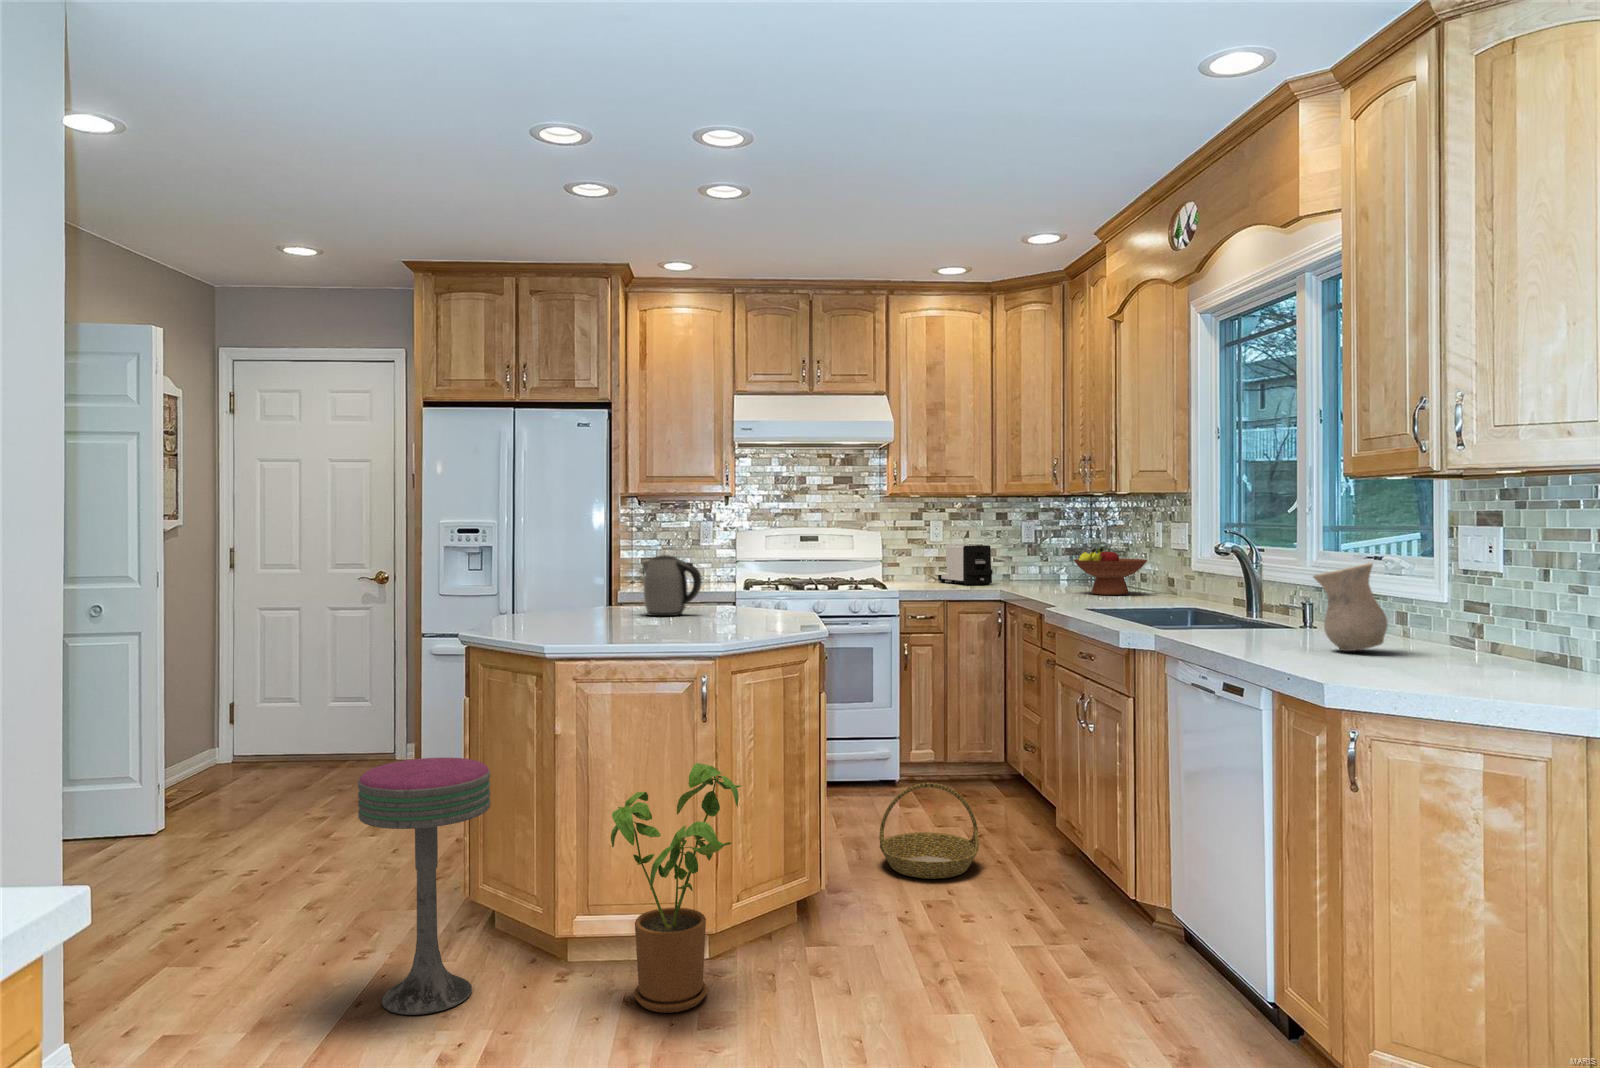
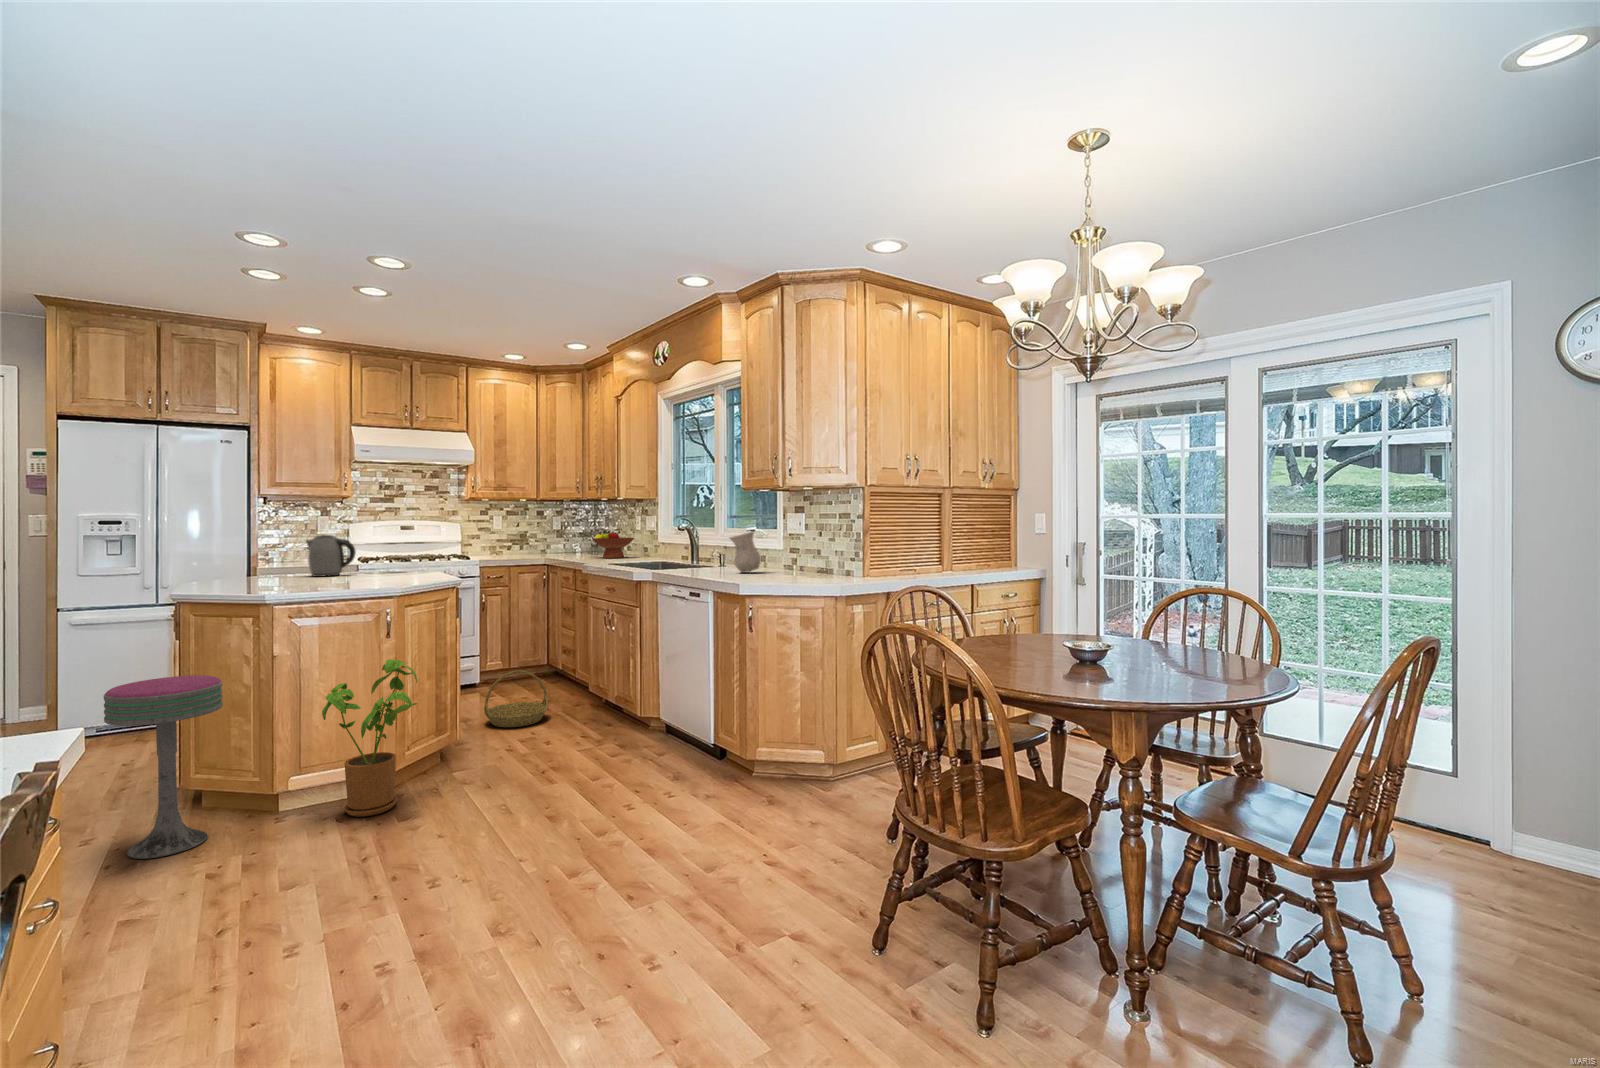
toaster: present [938,545,993,585] -> none [499,531,537,557]

